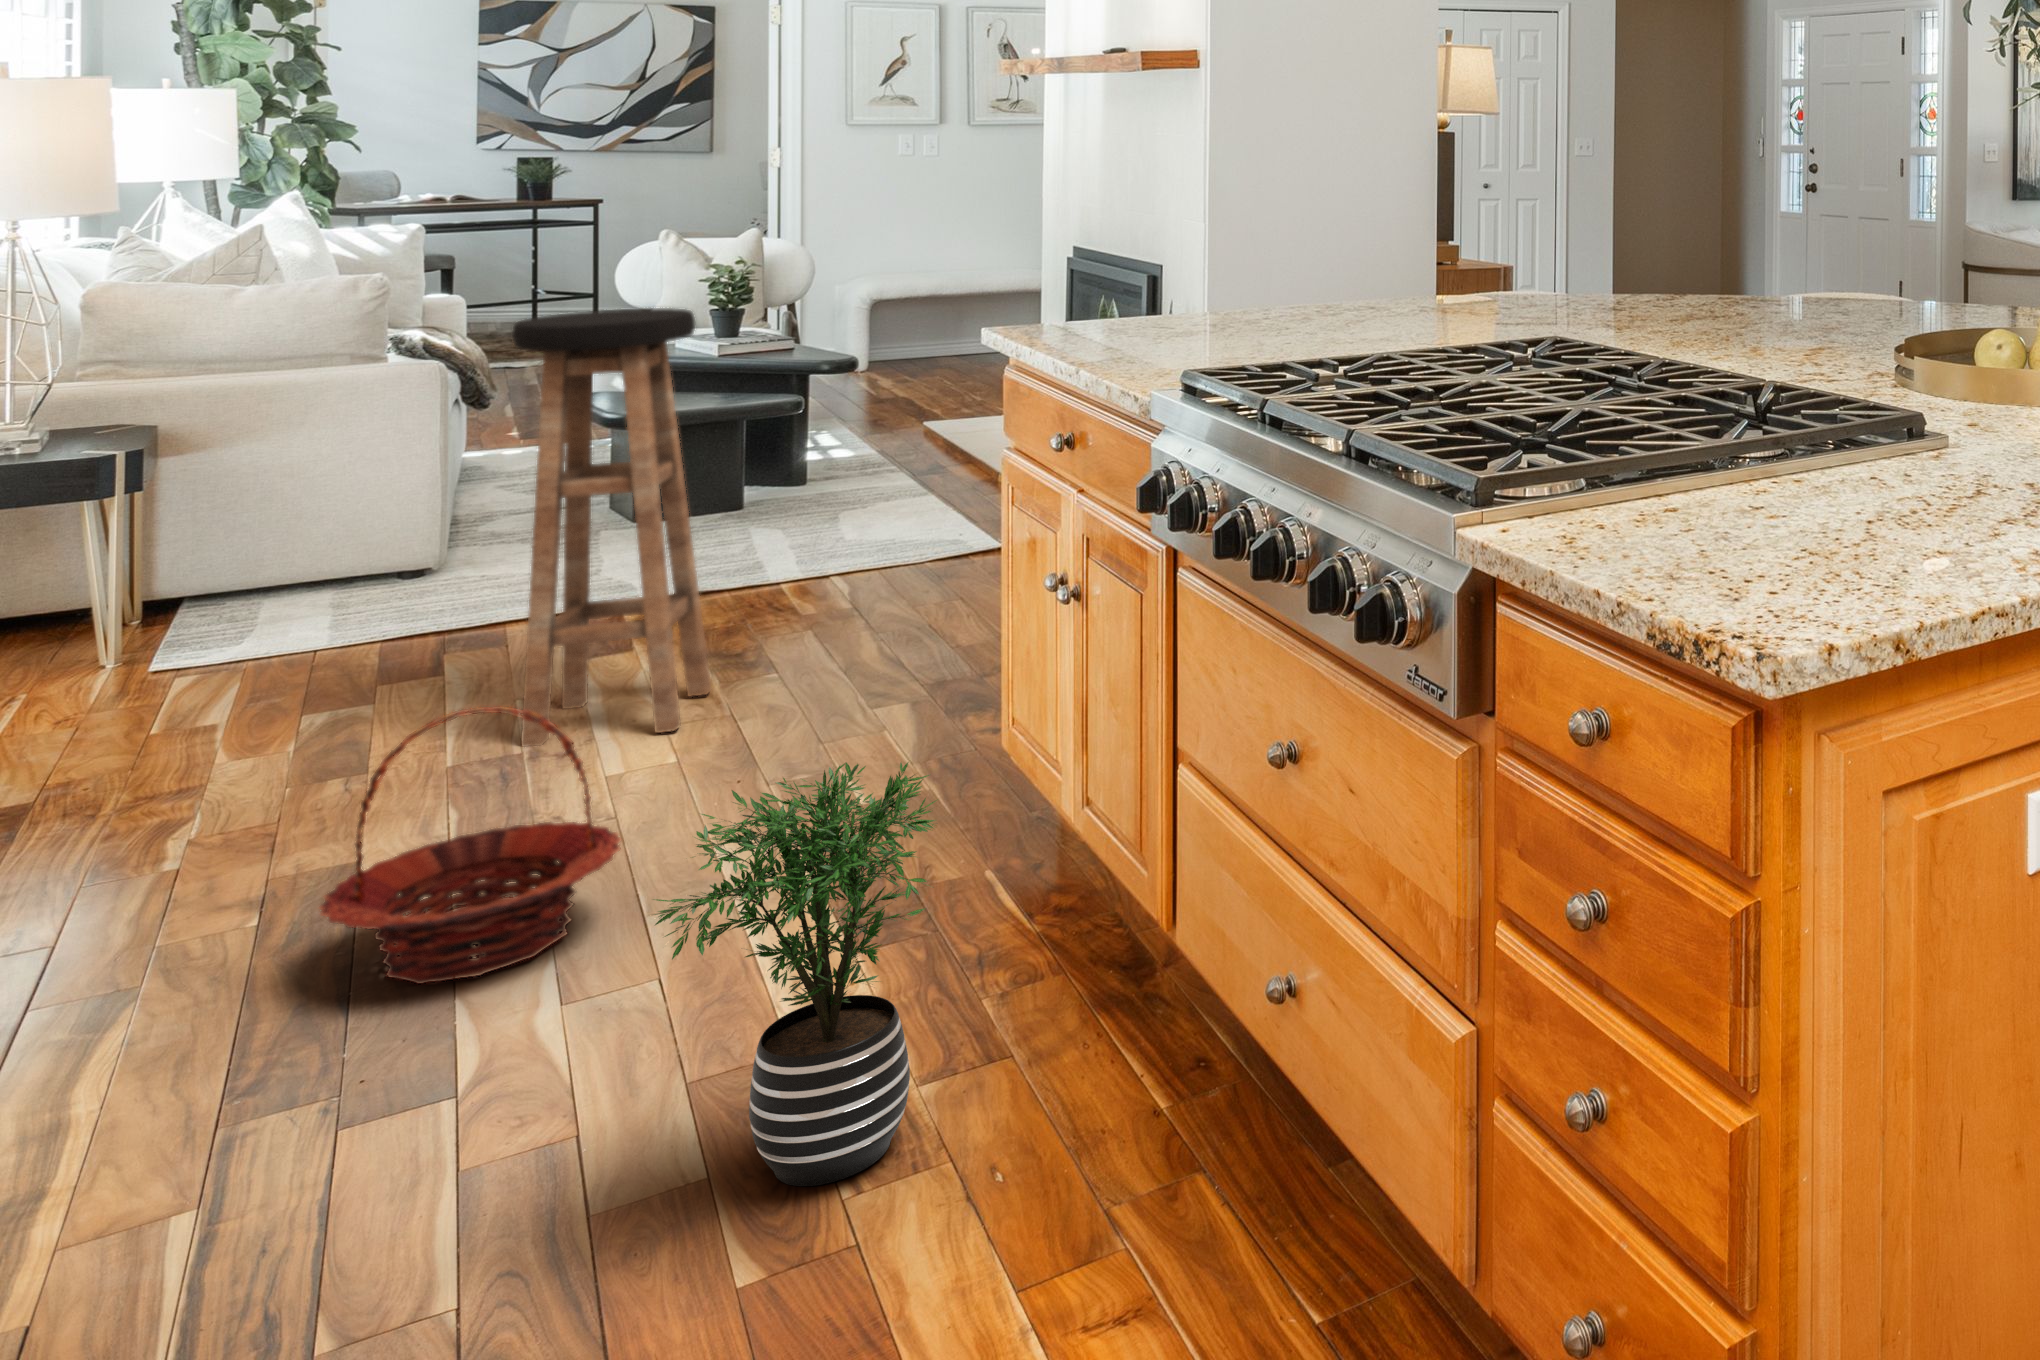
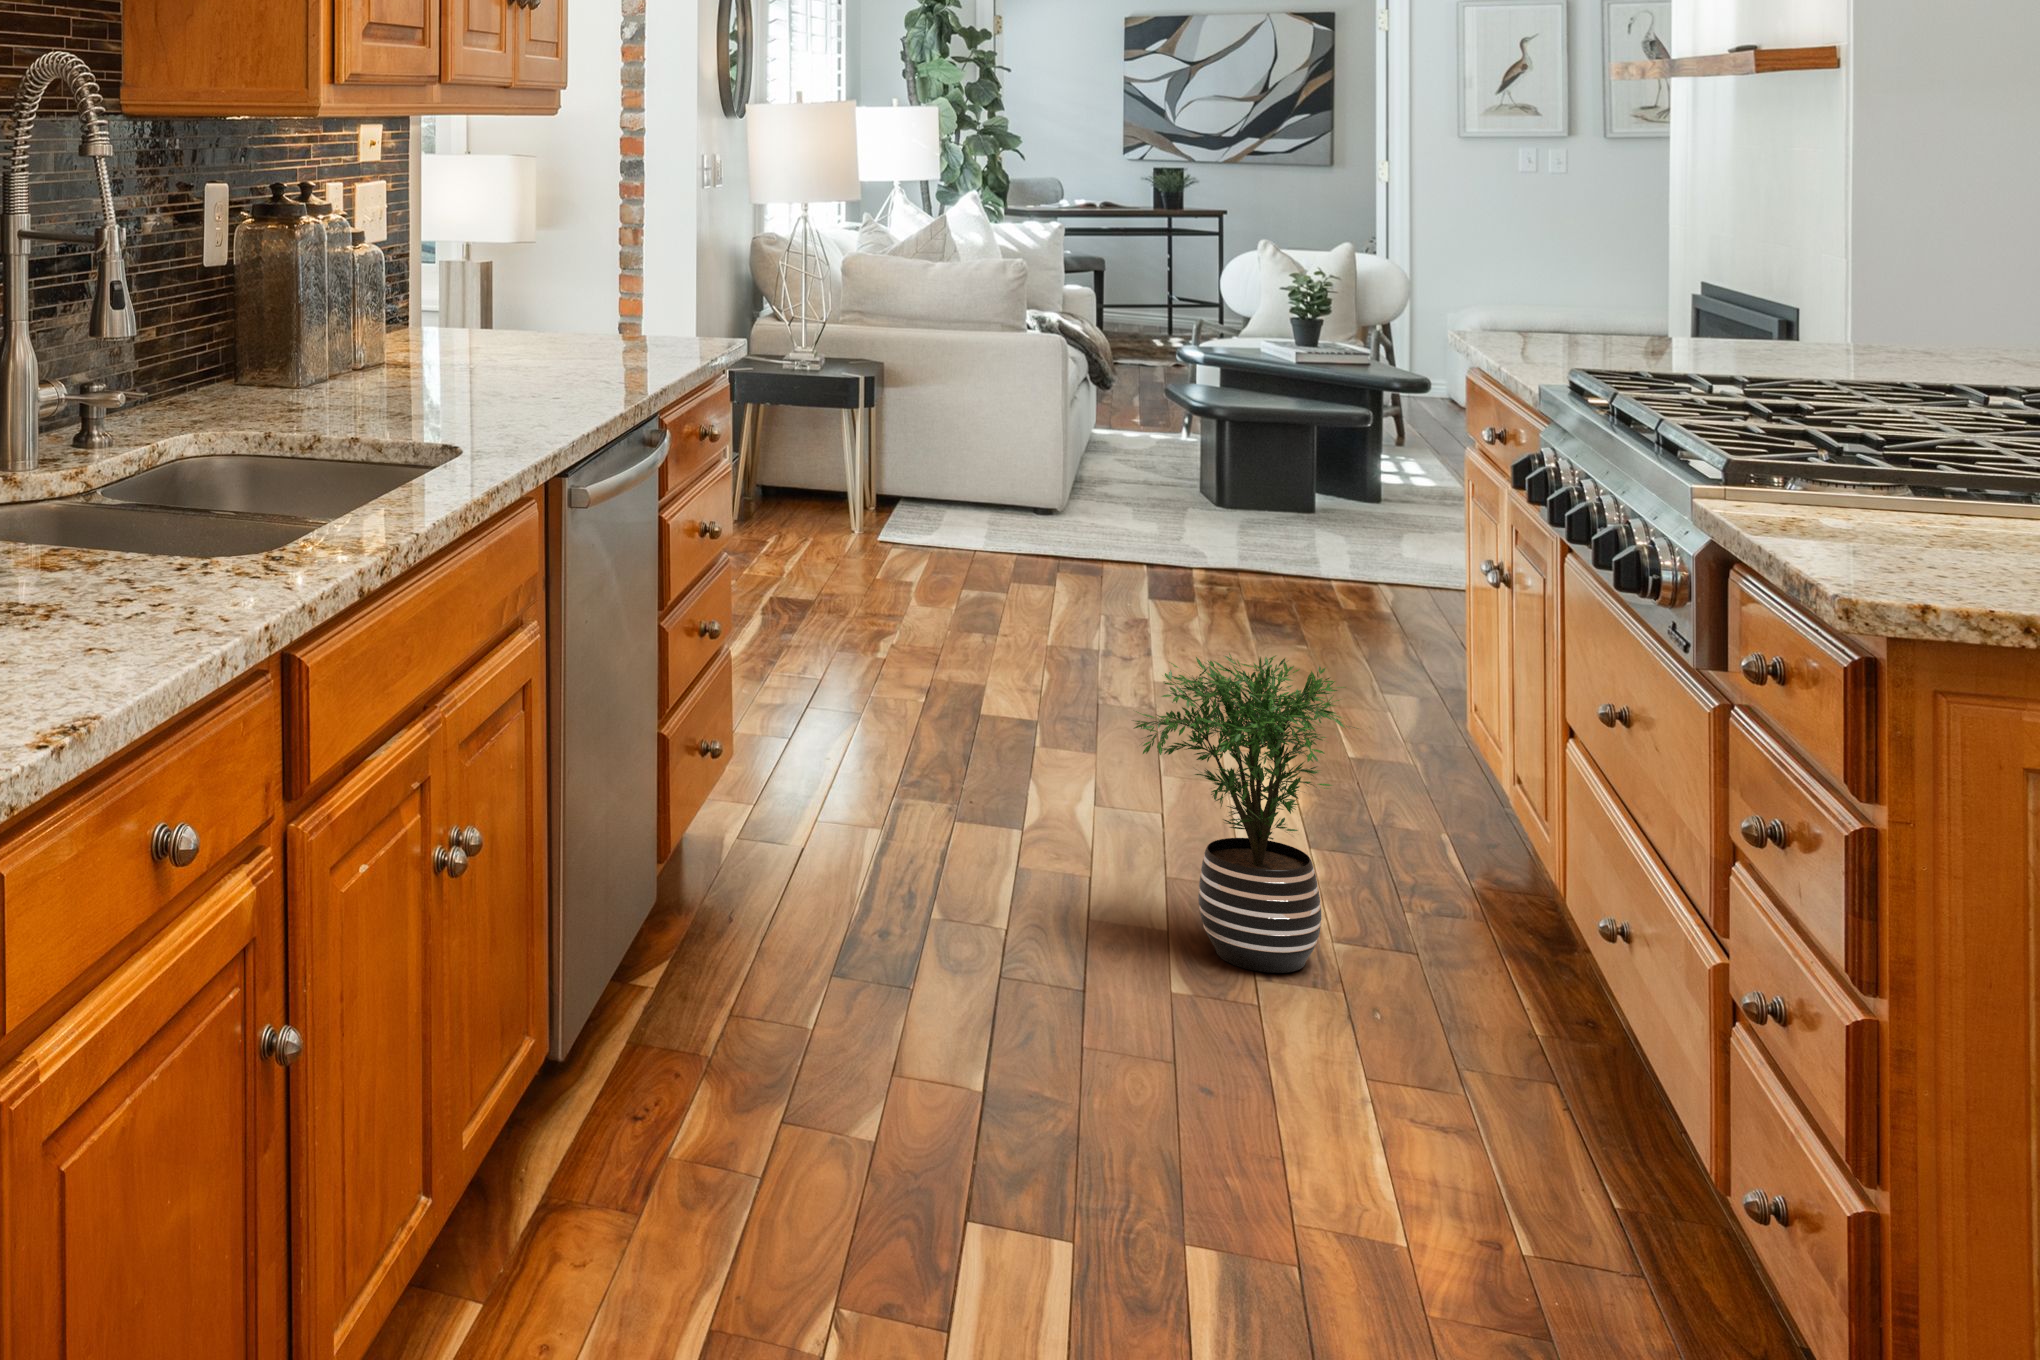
bar stool: present [512,308,711,747] -> none [1098,299,1247,661]
basket: present [319,706,621,983] -> none [953,578,1147,774]

